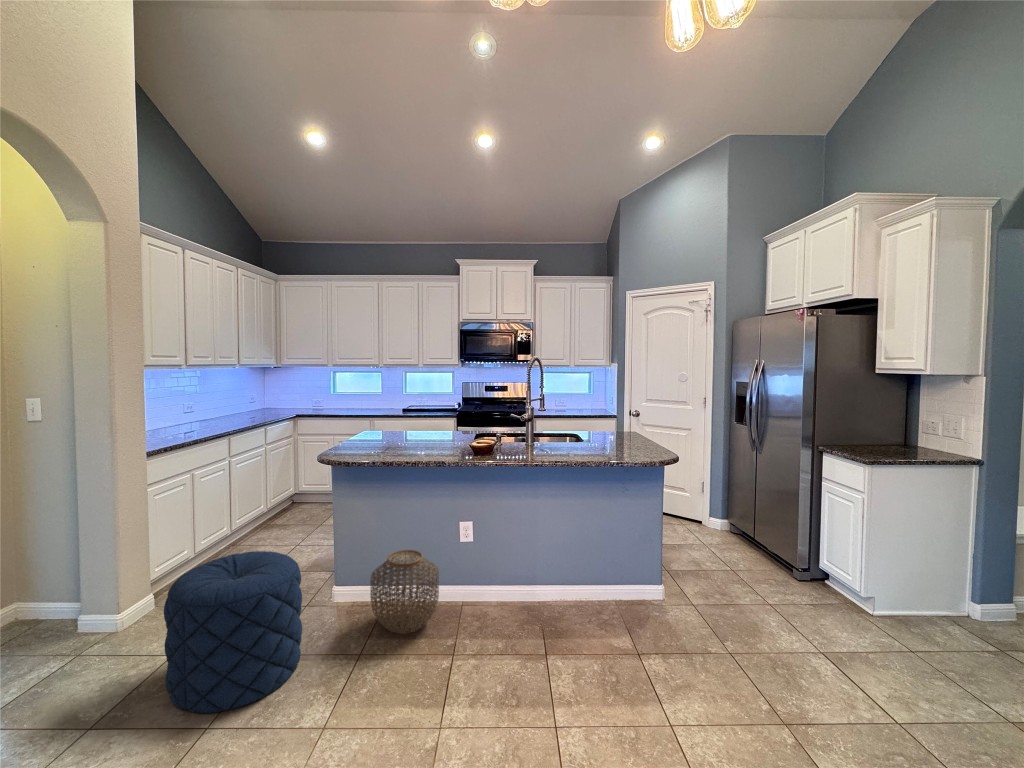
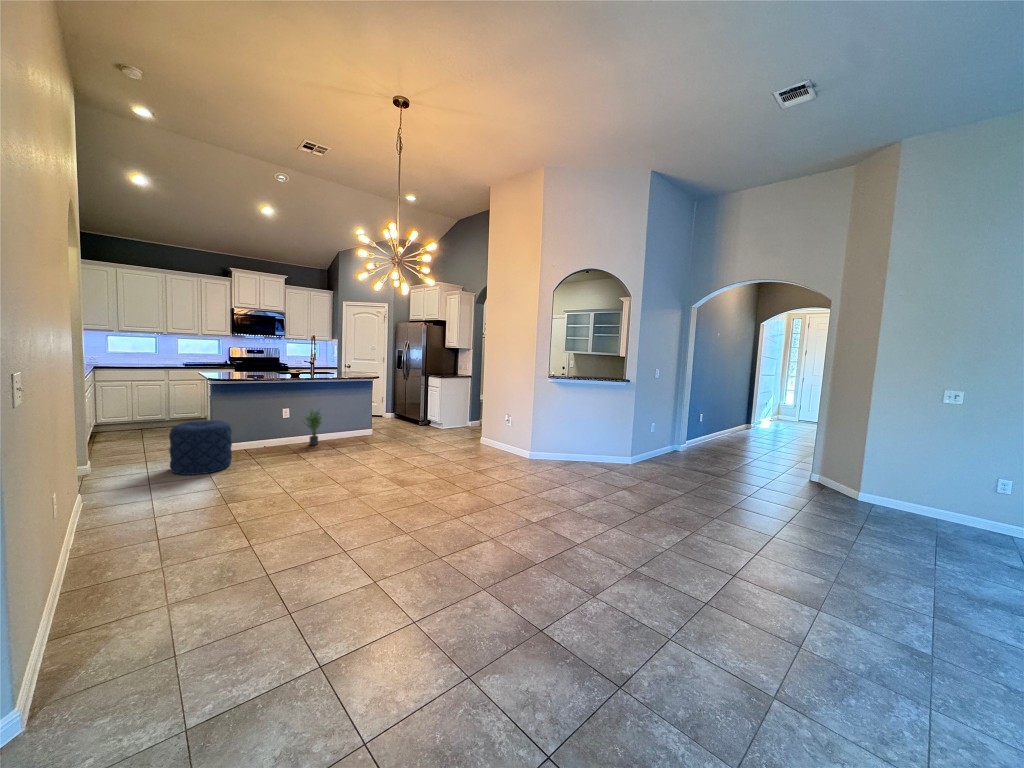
potted plant: none [473,522,545,623] -> present [304,409,321,445]
woven basket: present [370,550,439,633] -> none [248,421,282,453]

